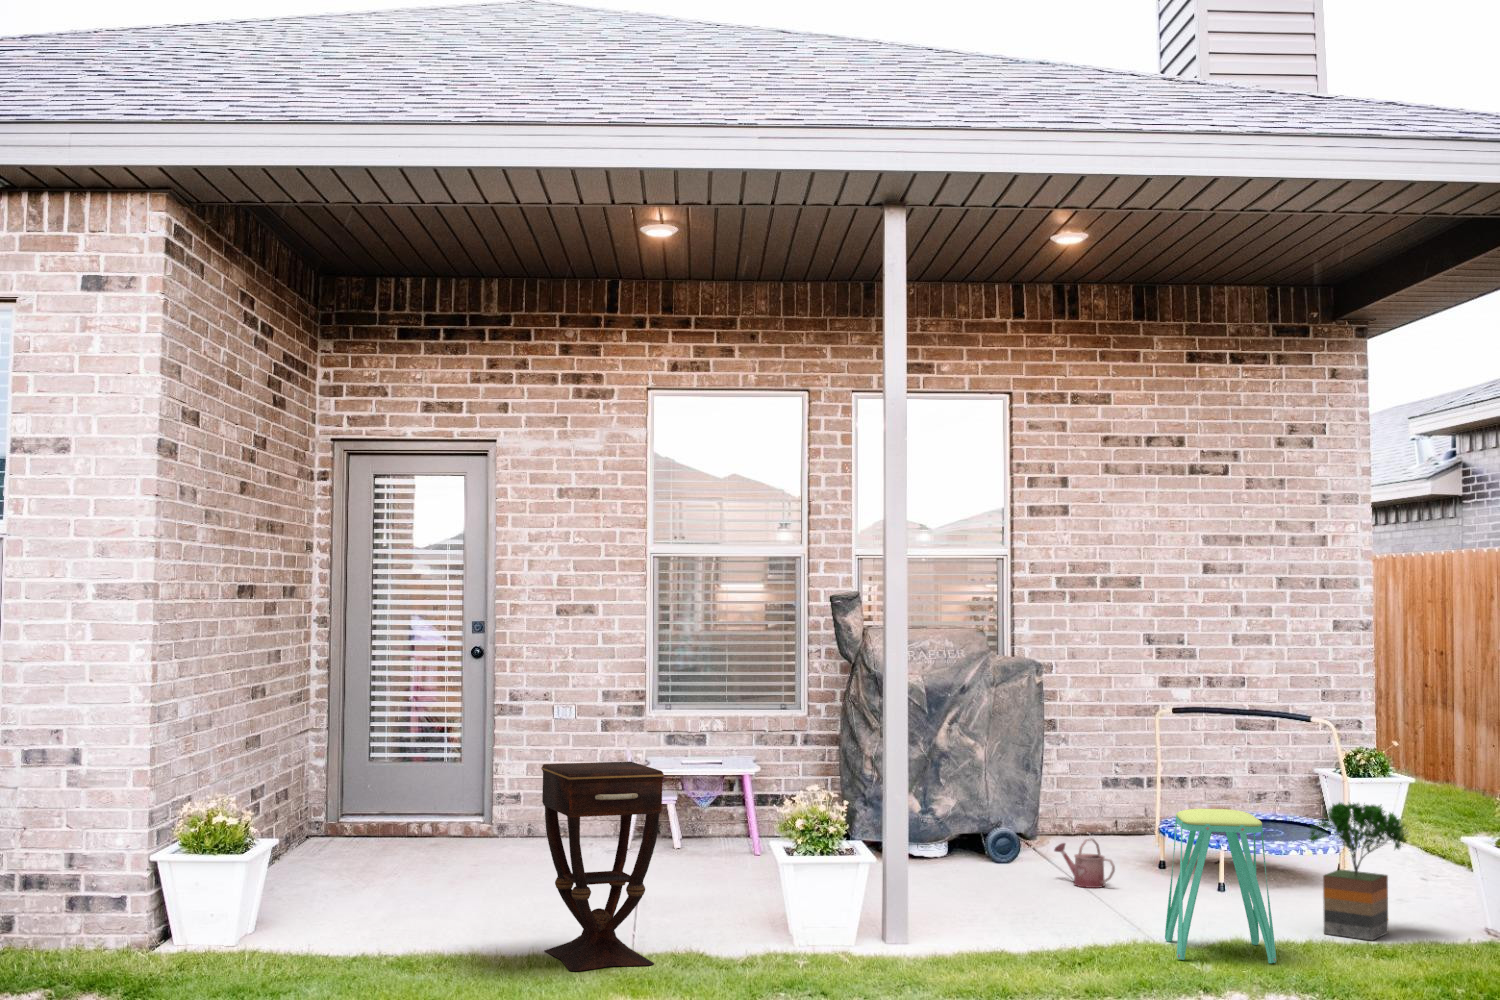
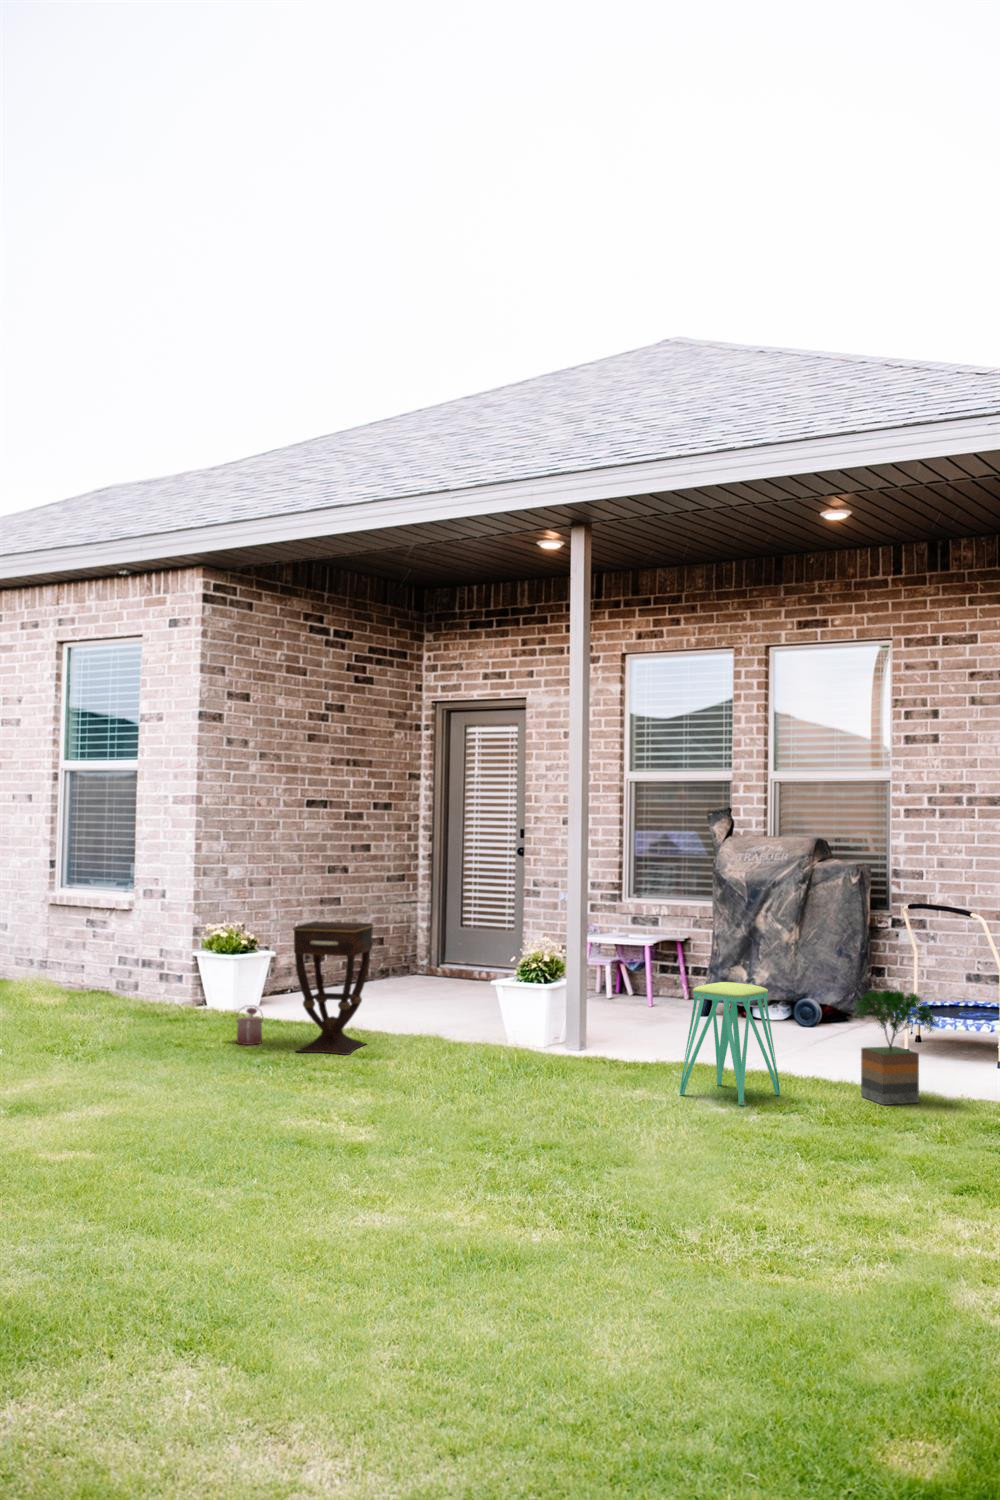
watering can: present [1054,838,1115,888] -> present [236,1008,263,1045]

